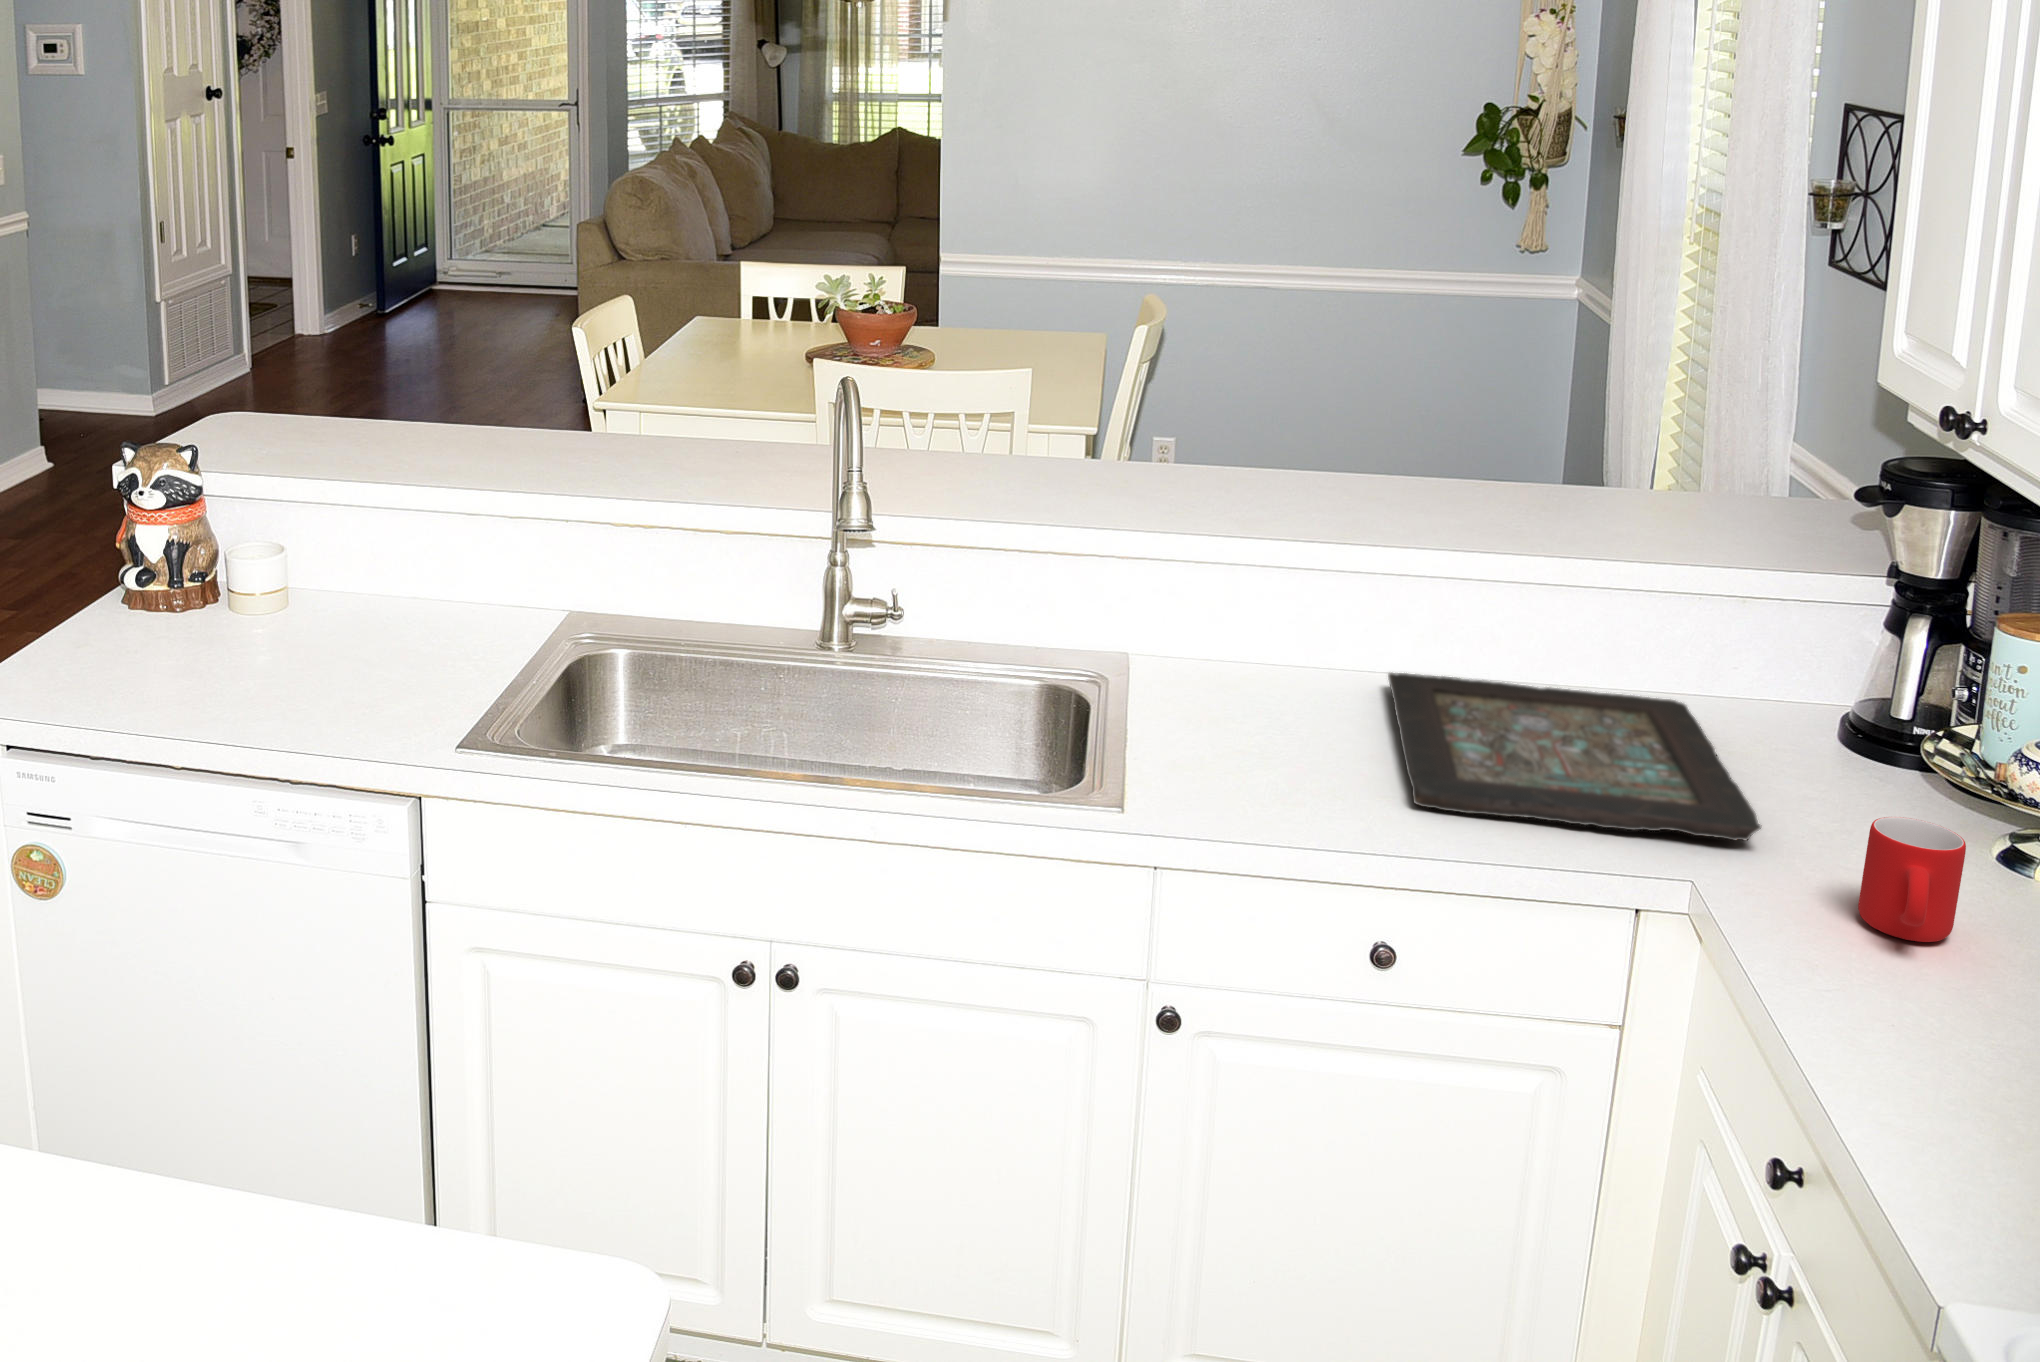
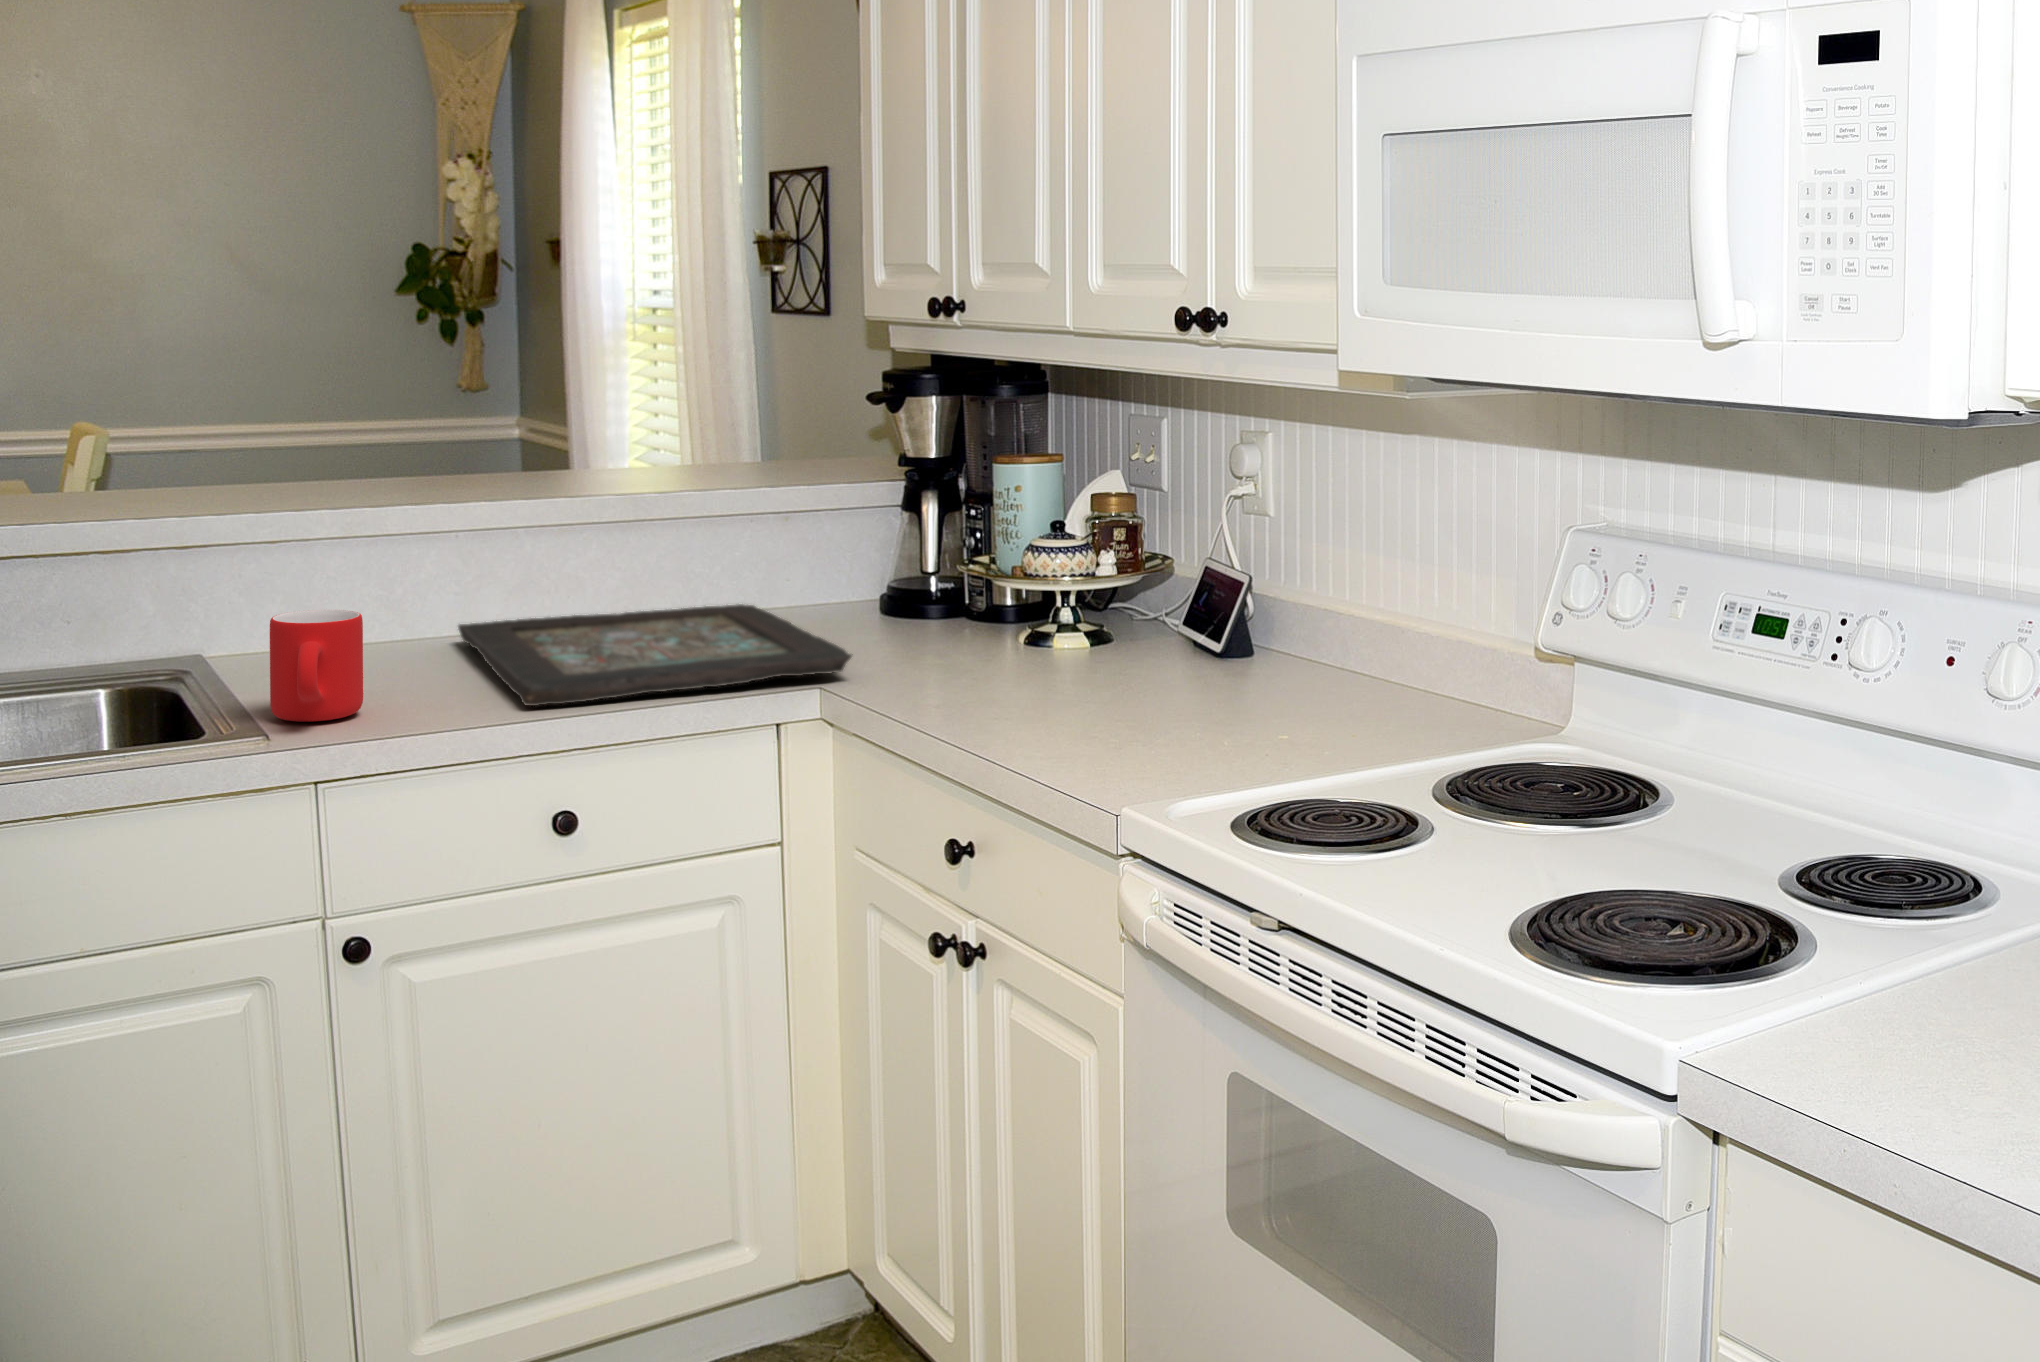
mug: present [1858,817,1966,942] -> present [270,610,363,722]

